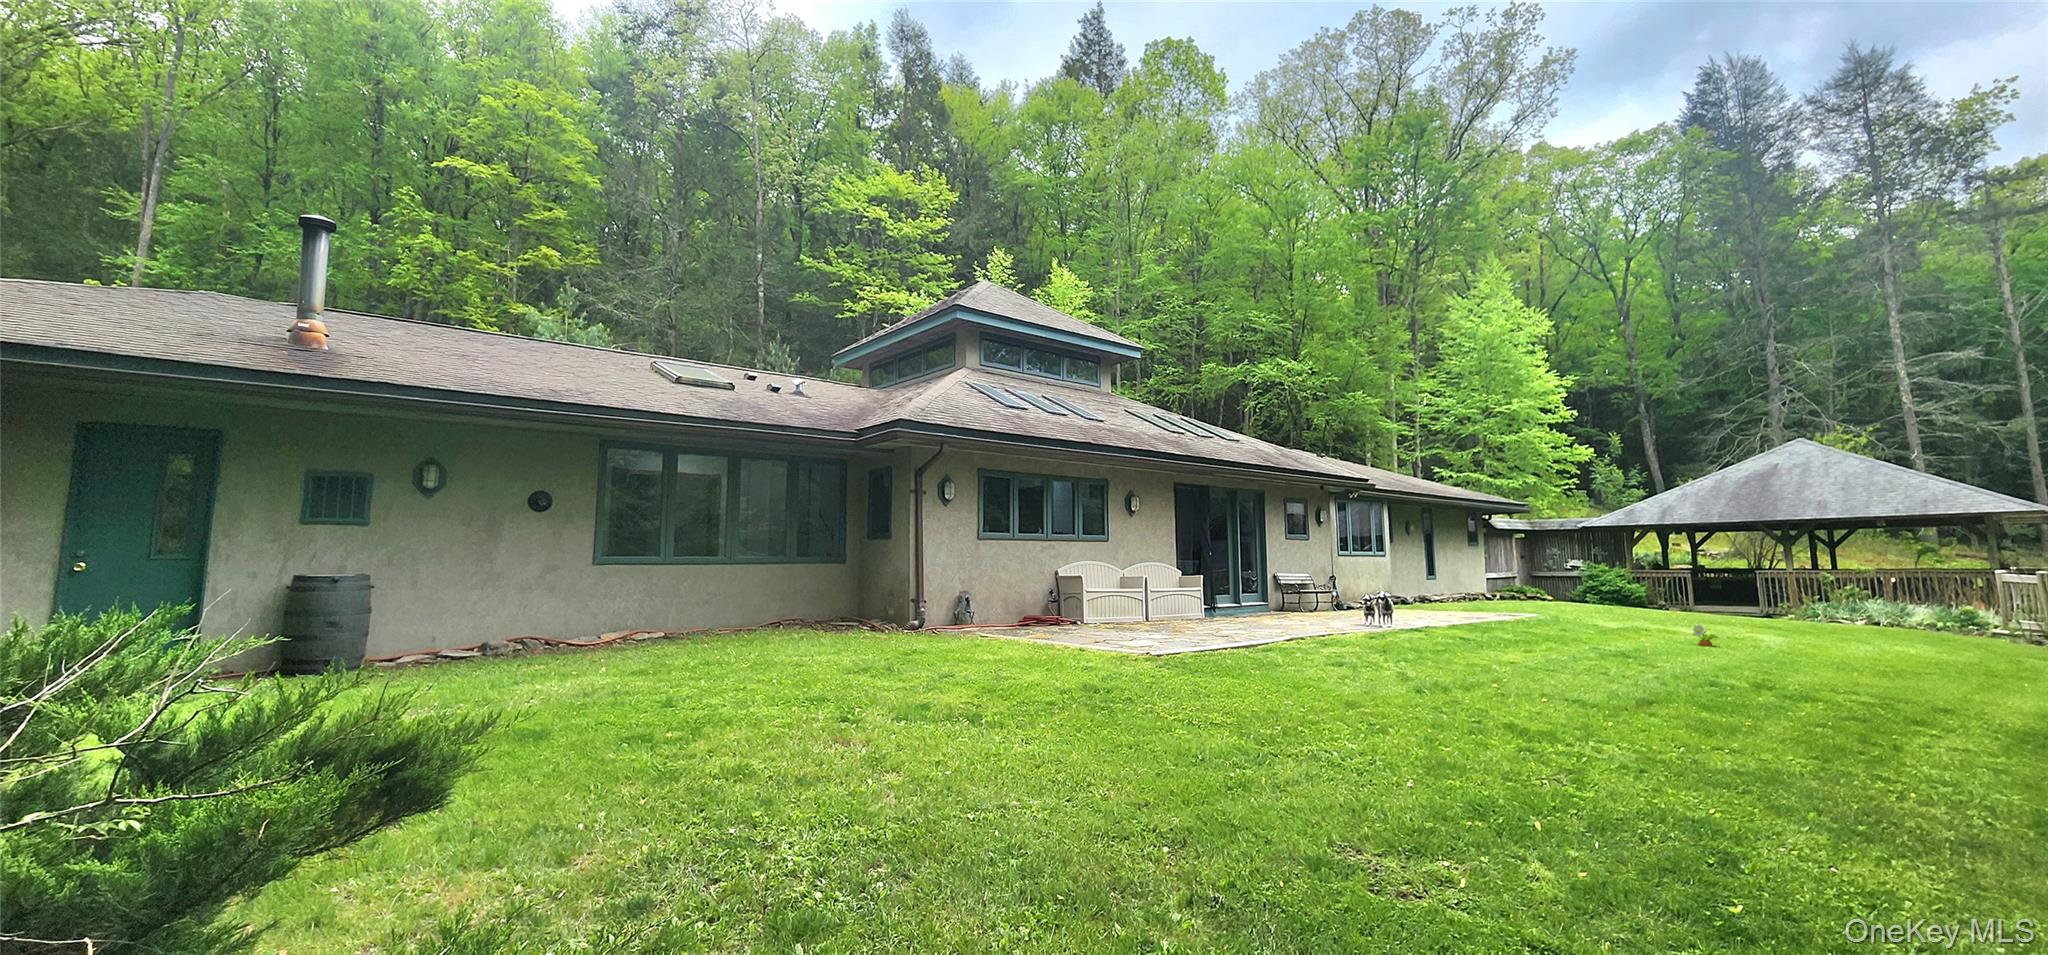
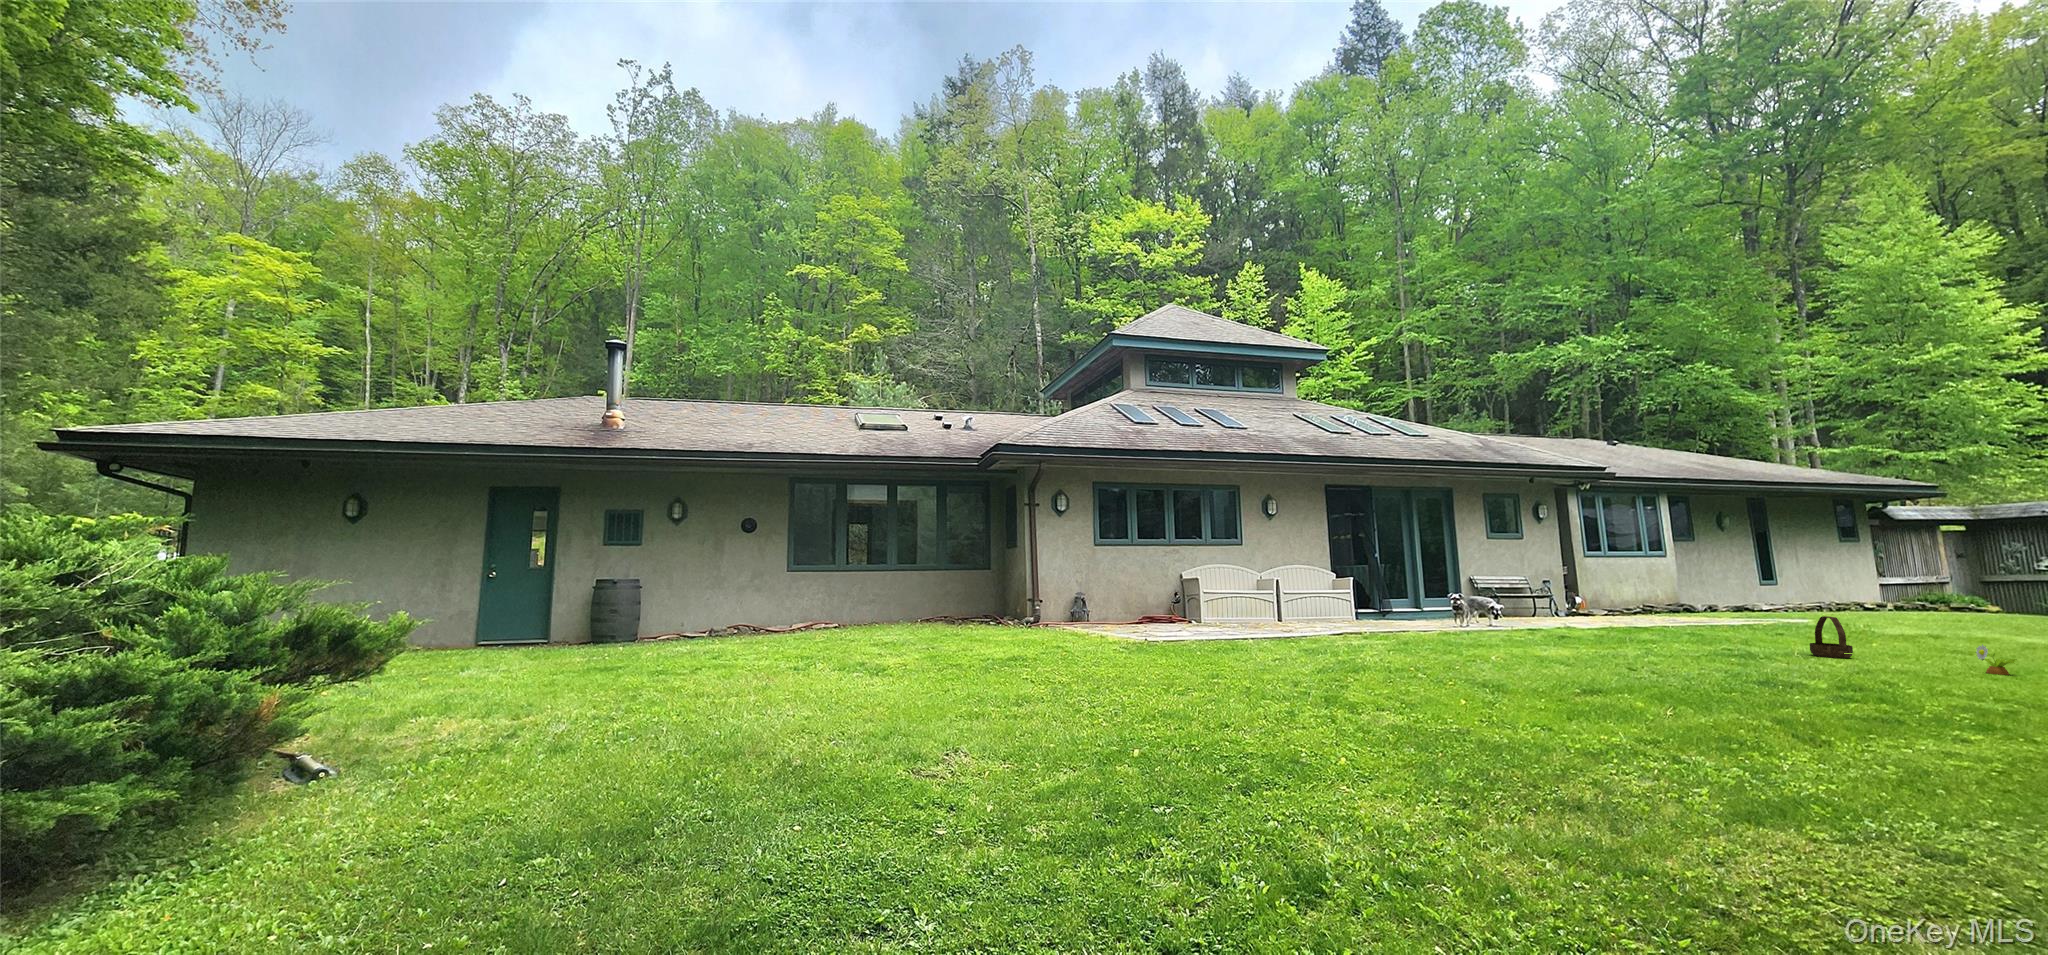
basket: none [1574,603,1604,636] -> present [1810,616,1853,658]

